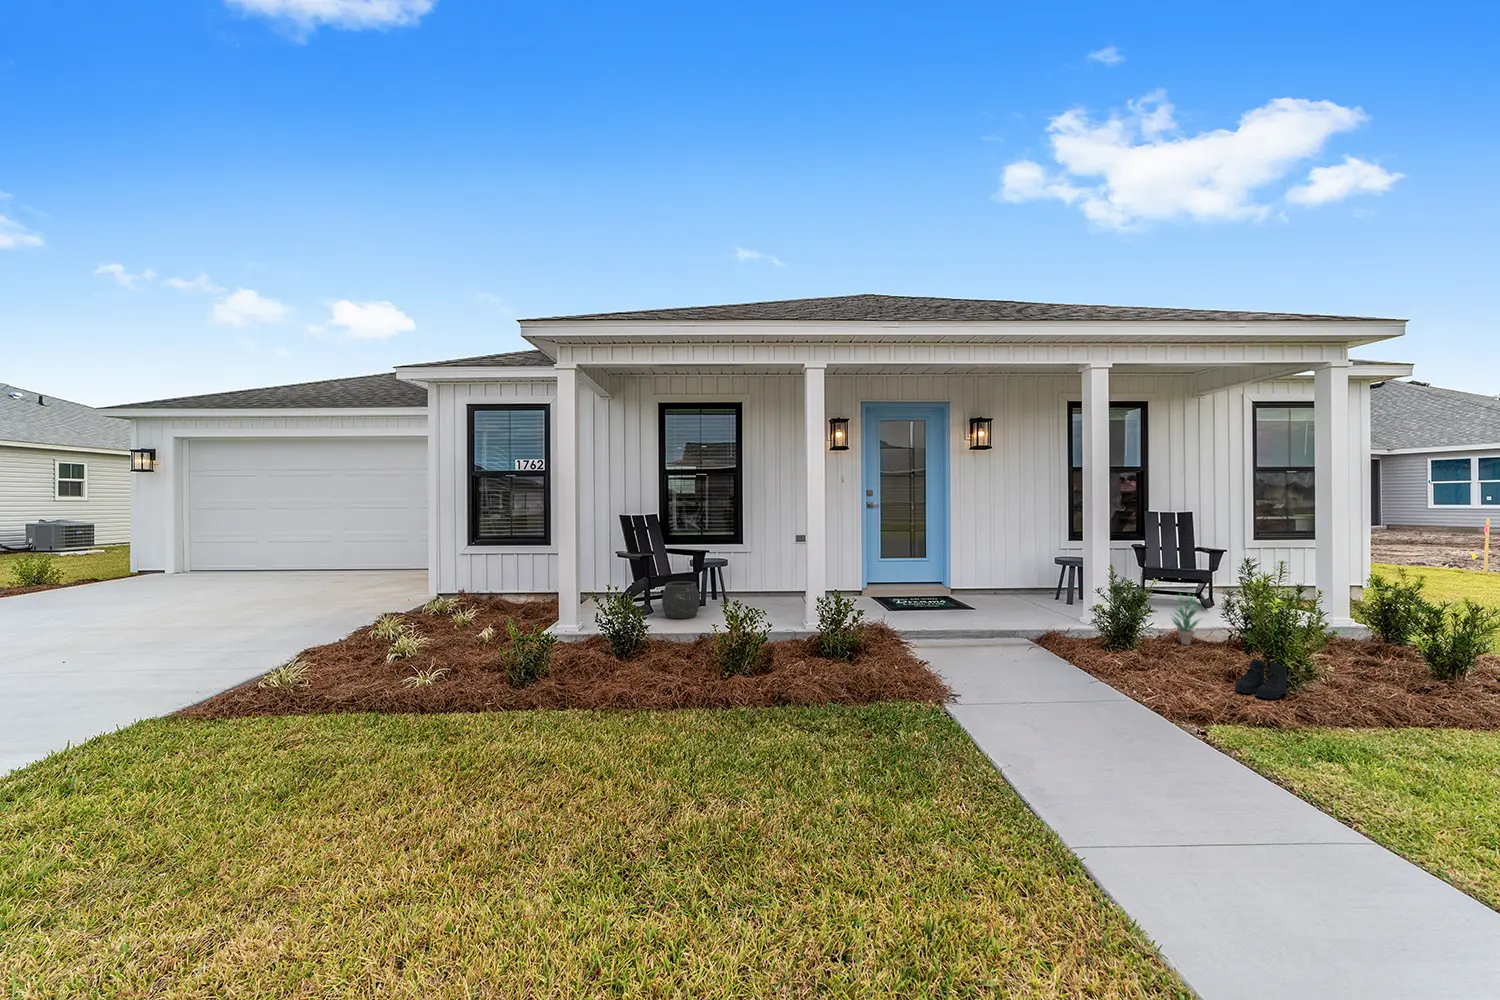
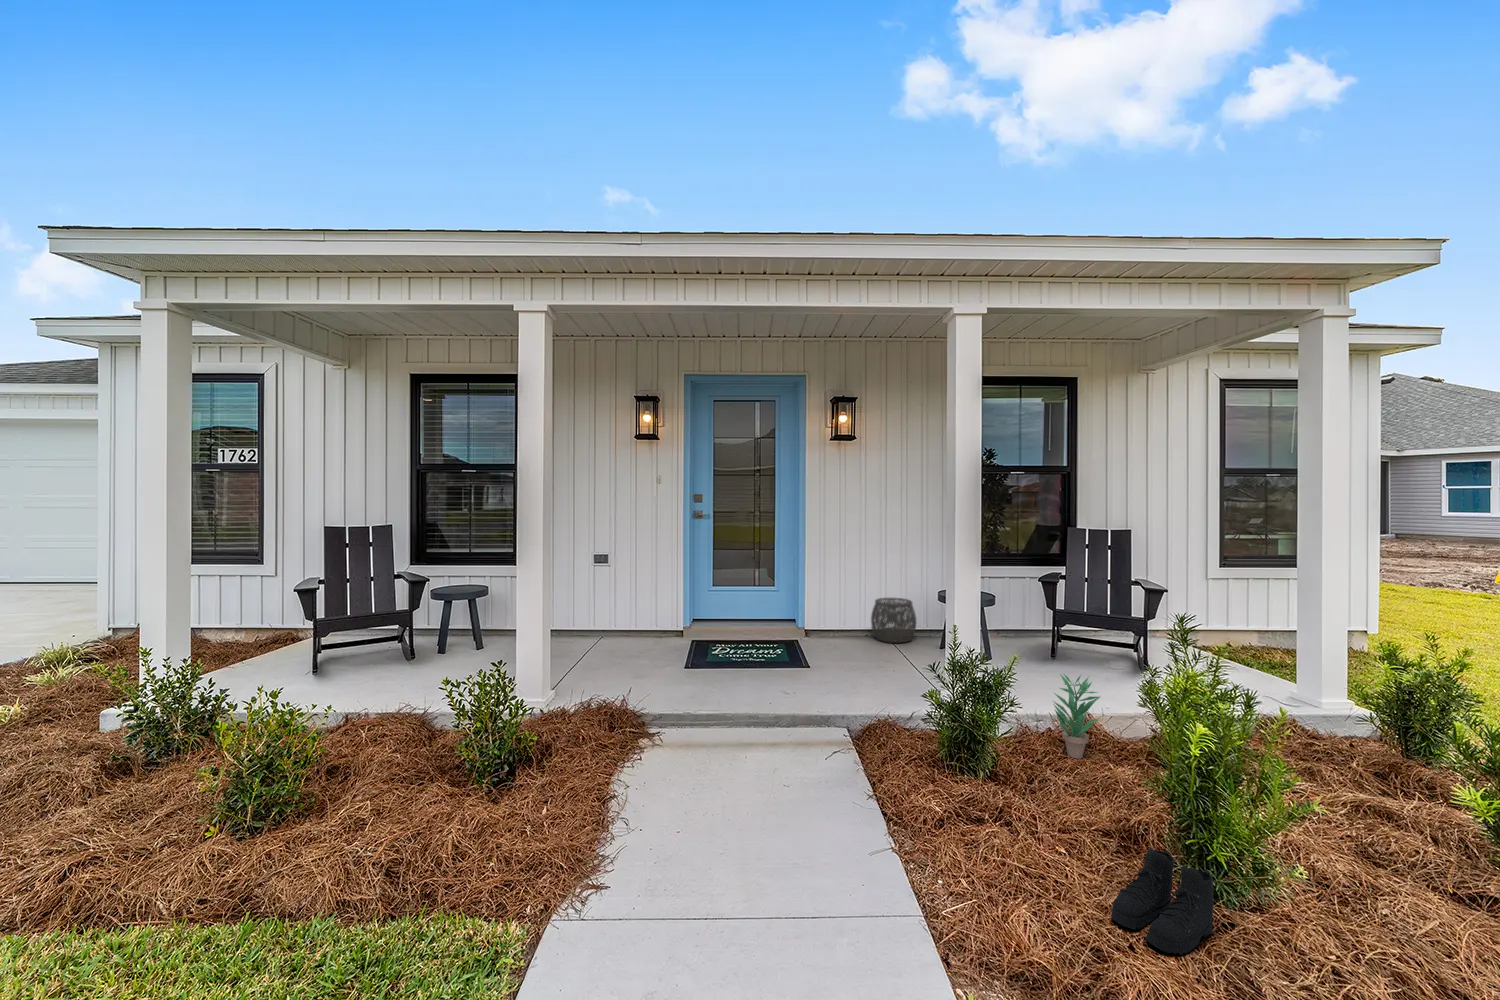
woven basket: present [662,581,700,619] -> present [871,598,916,643]

